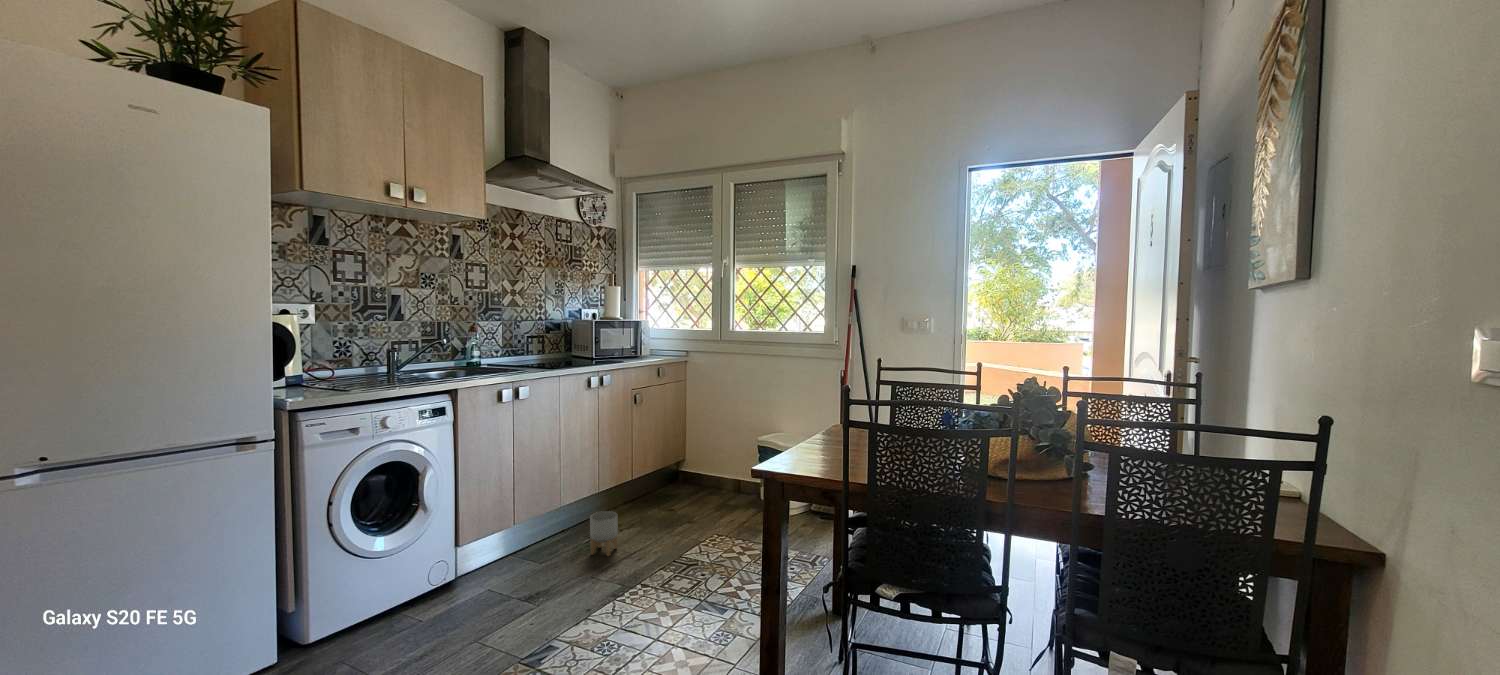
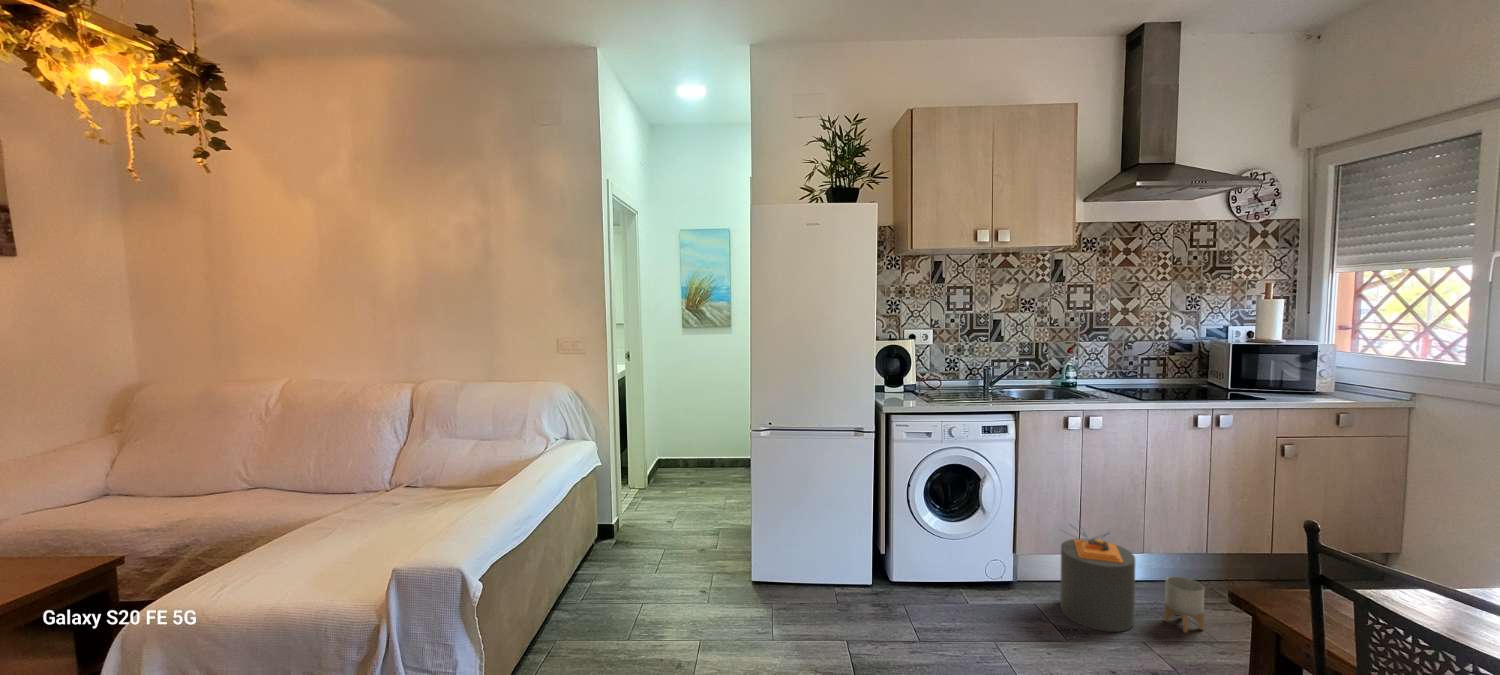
trash can: none [502,486,575,589] -> present [1060,527,1135,632]

